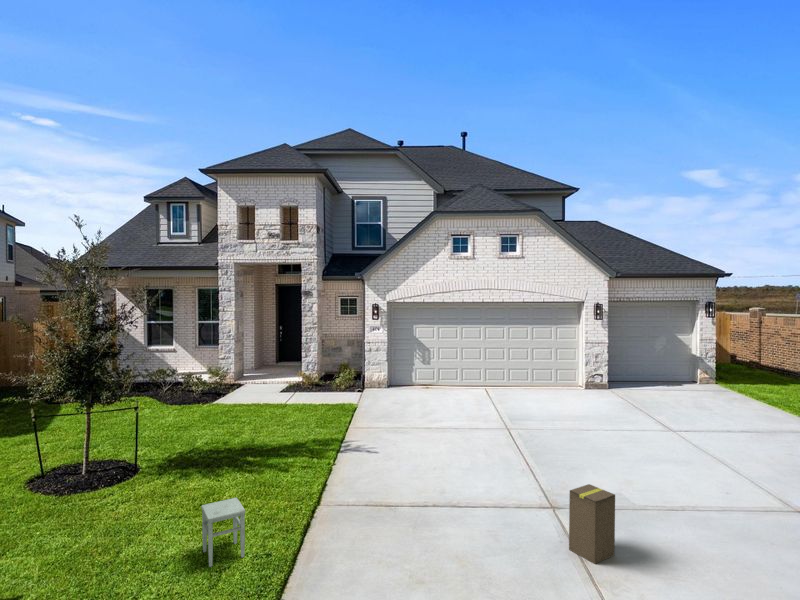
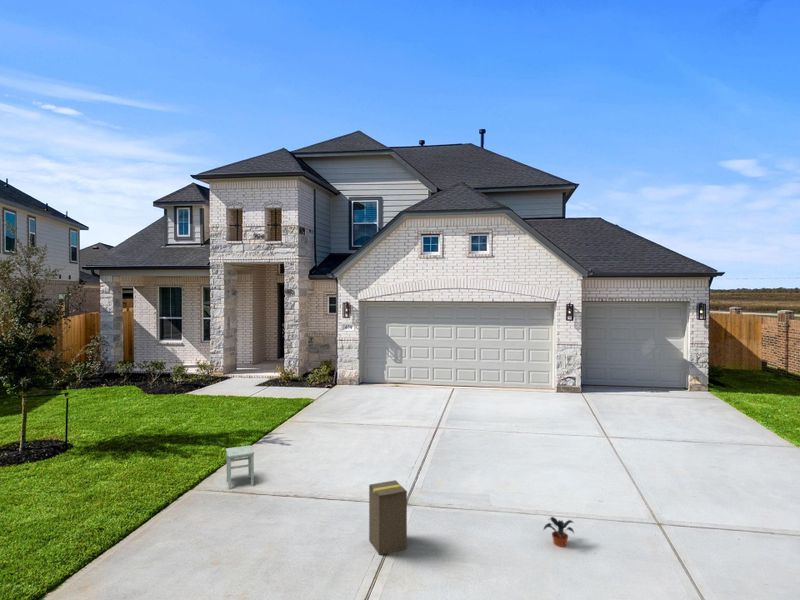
stool: present [201,498,245,567] -> present [226,445,254,490]
potted plant: none [731,511,768,541] -> present [544,517,574,547]

